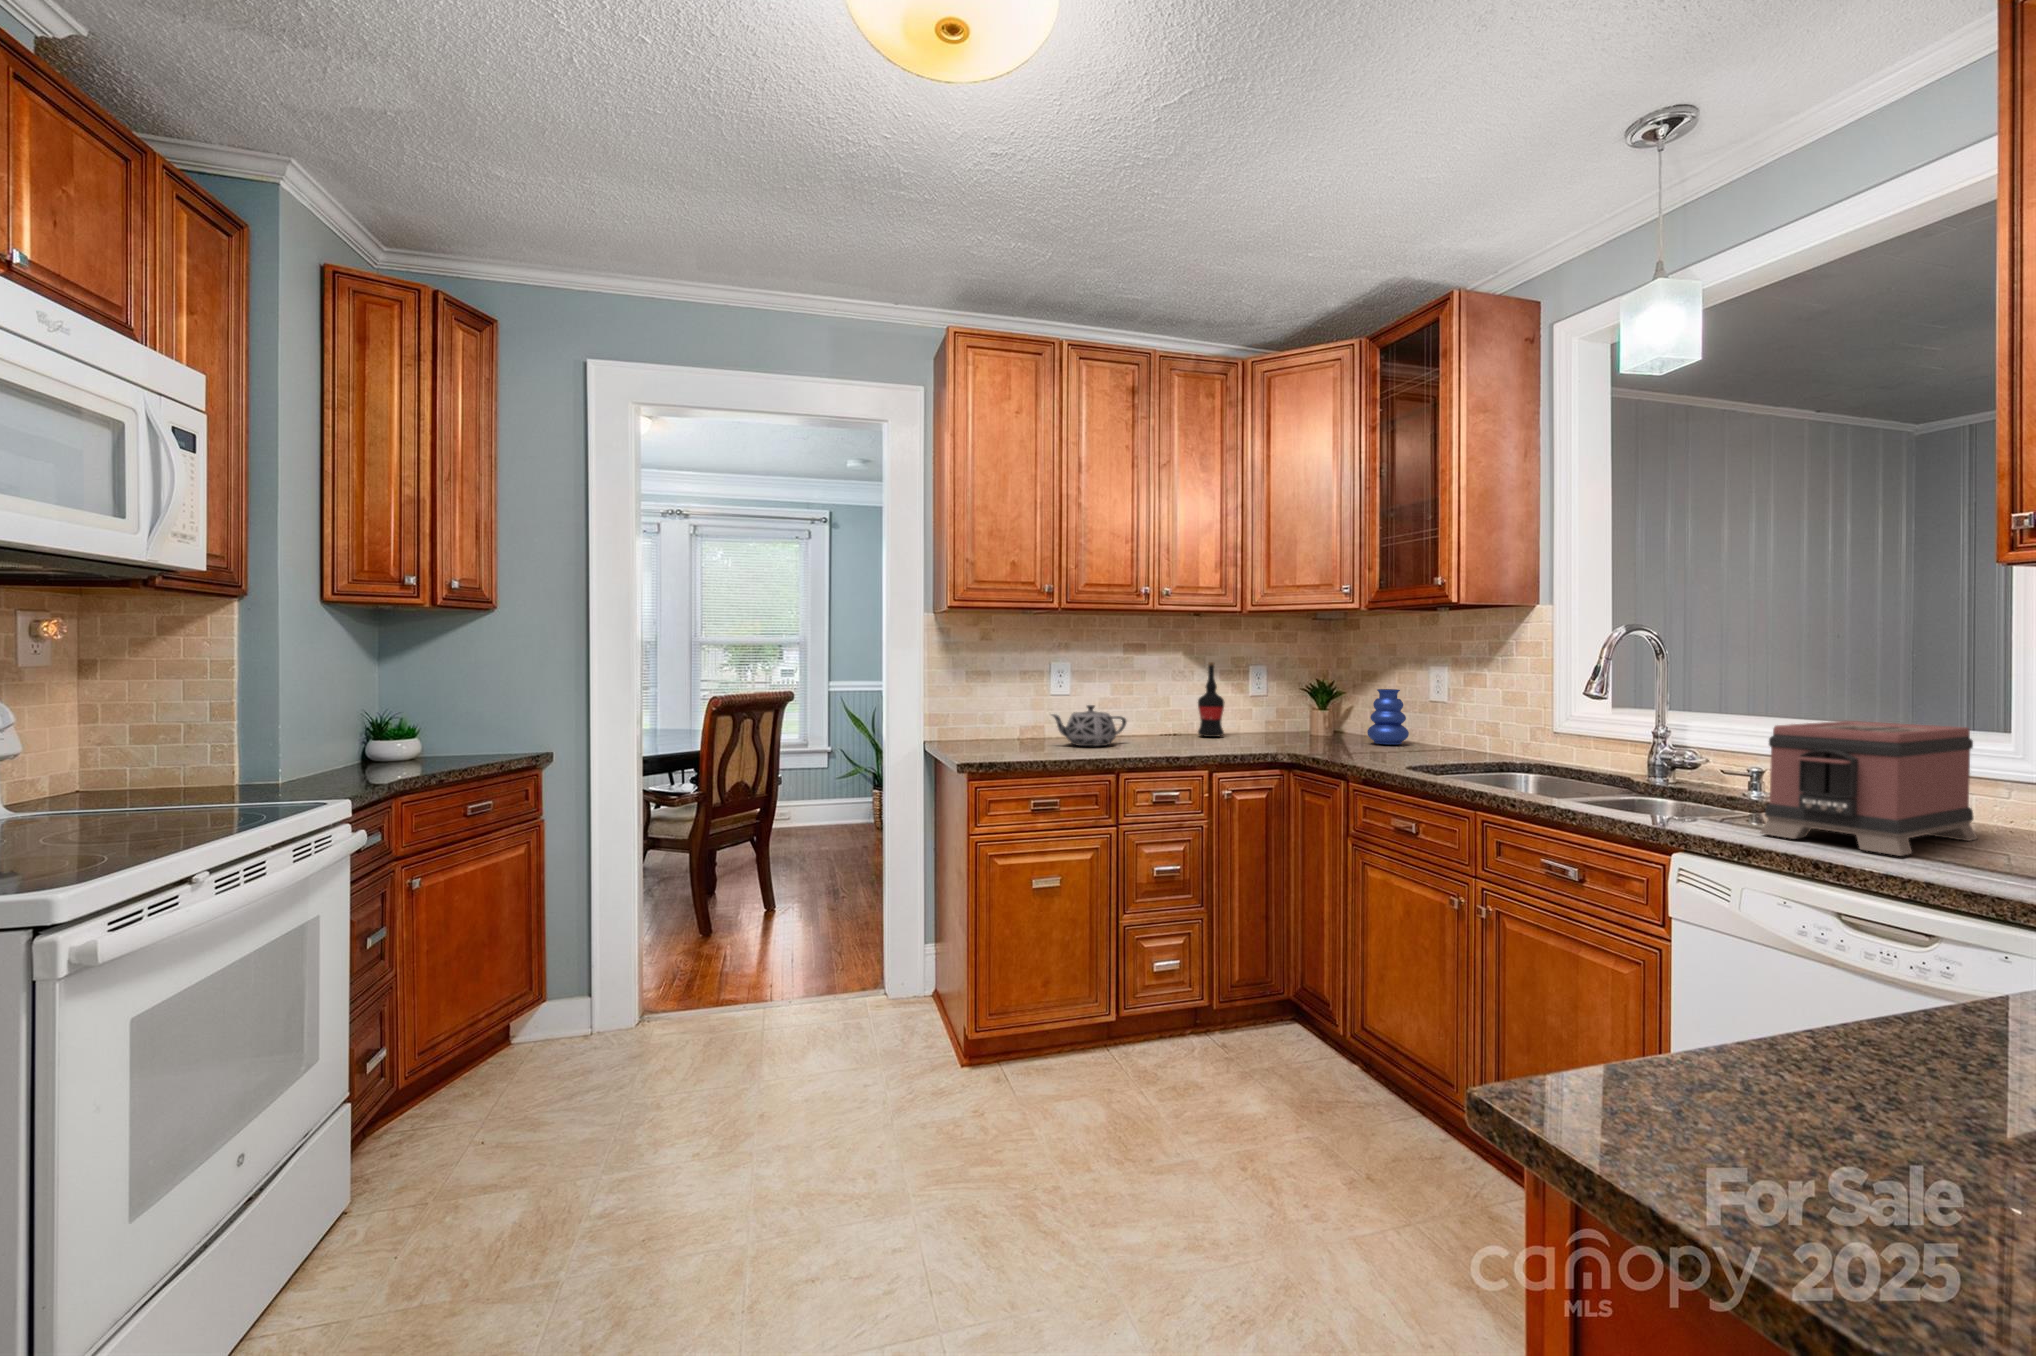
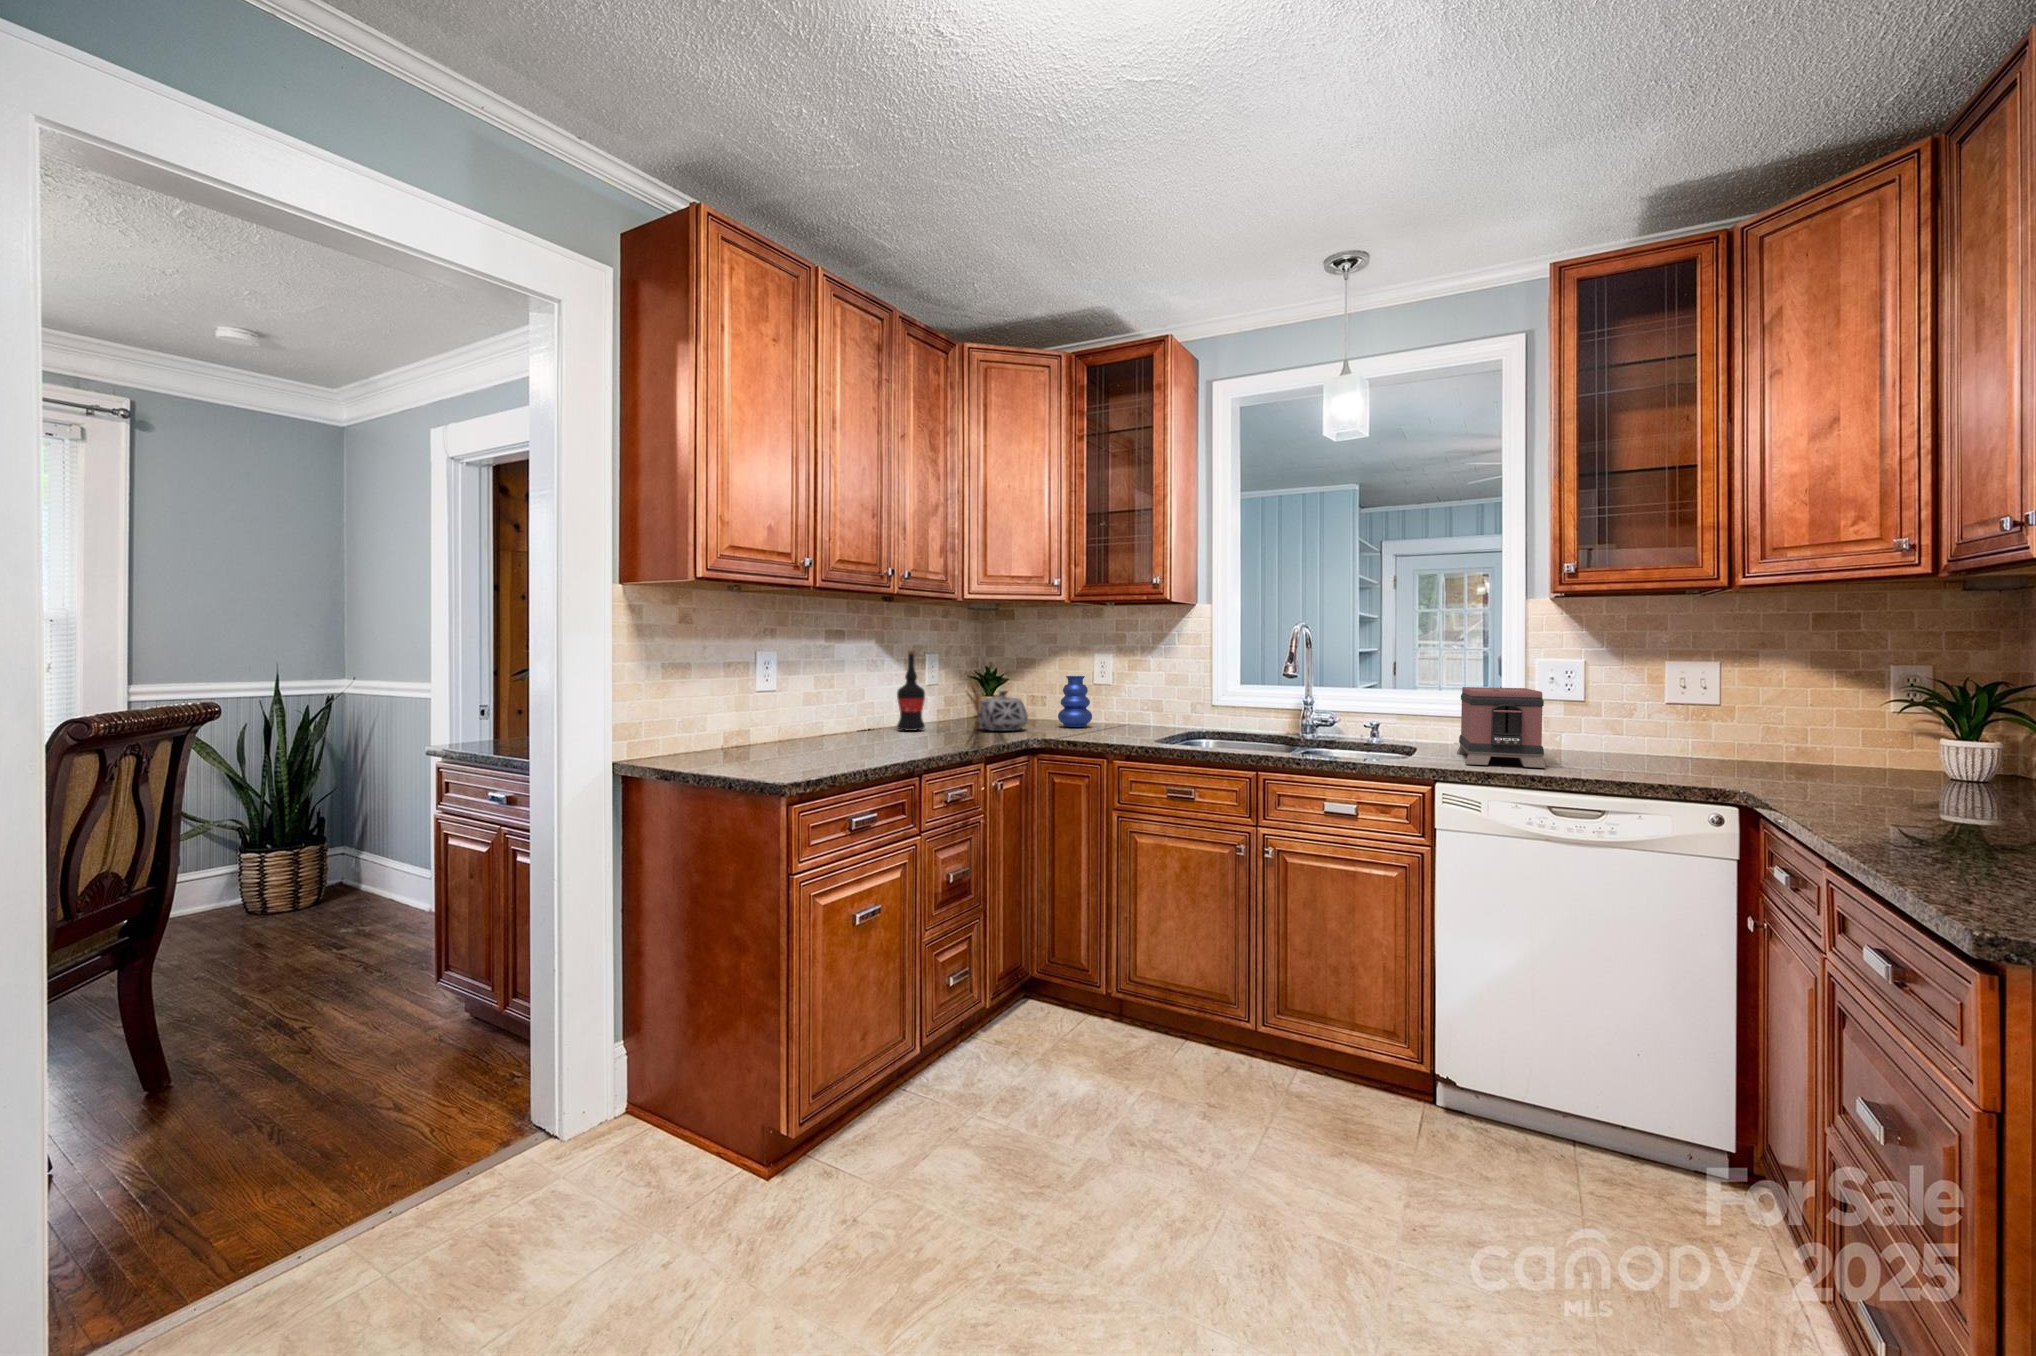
teapot: present [1052,705,1126,746] -> present [977,690,1028,731]

